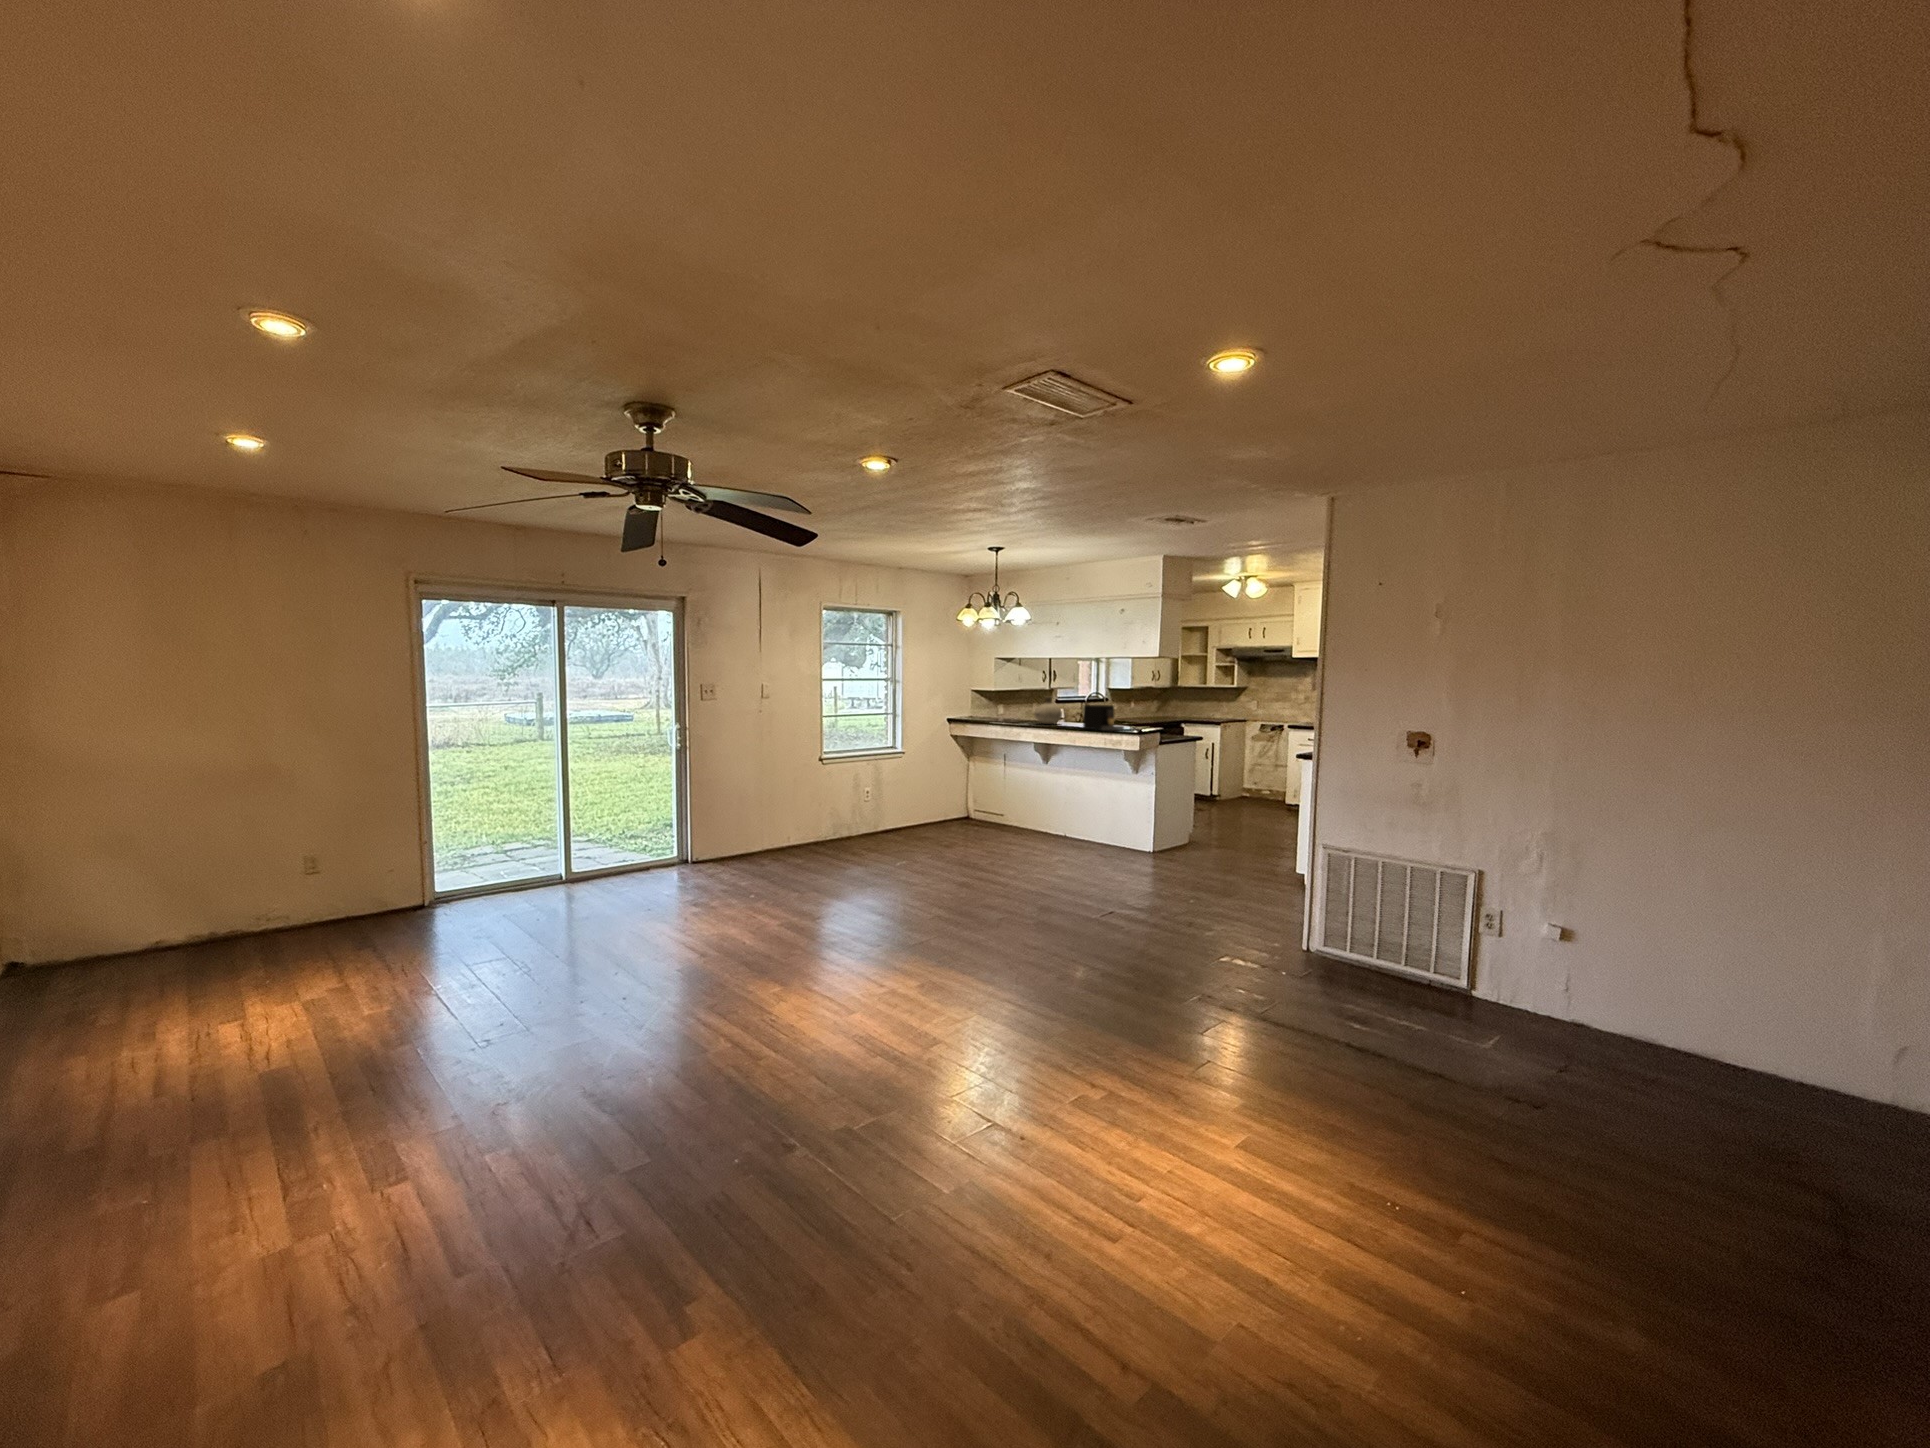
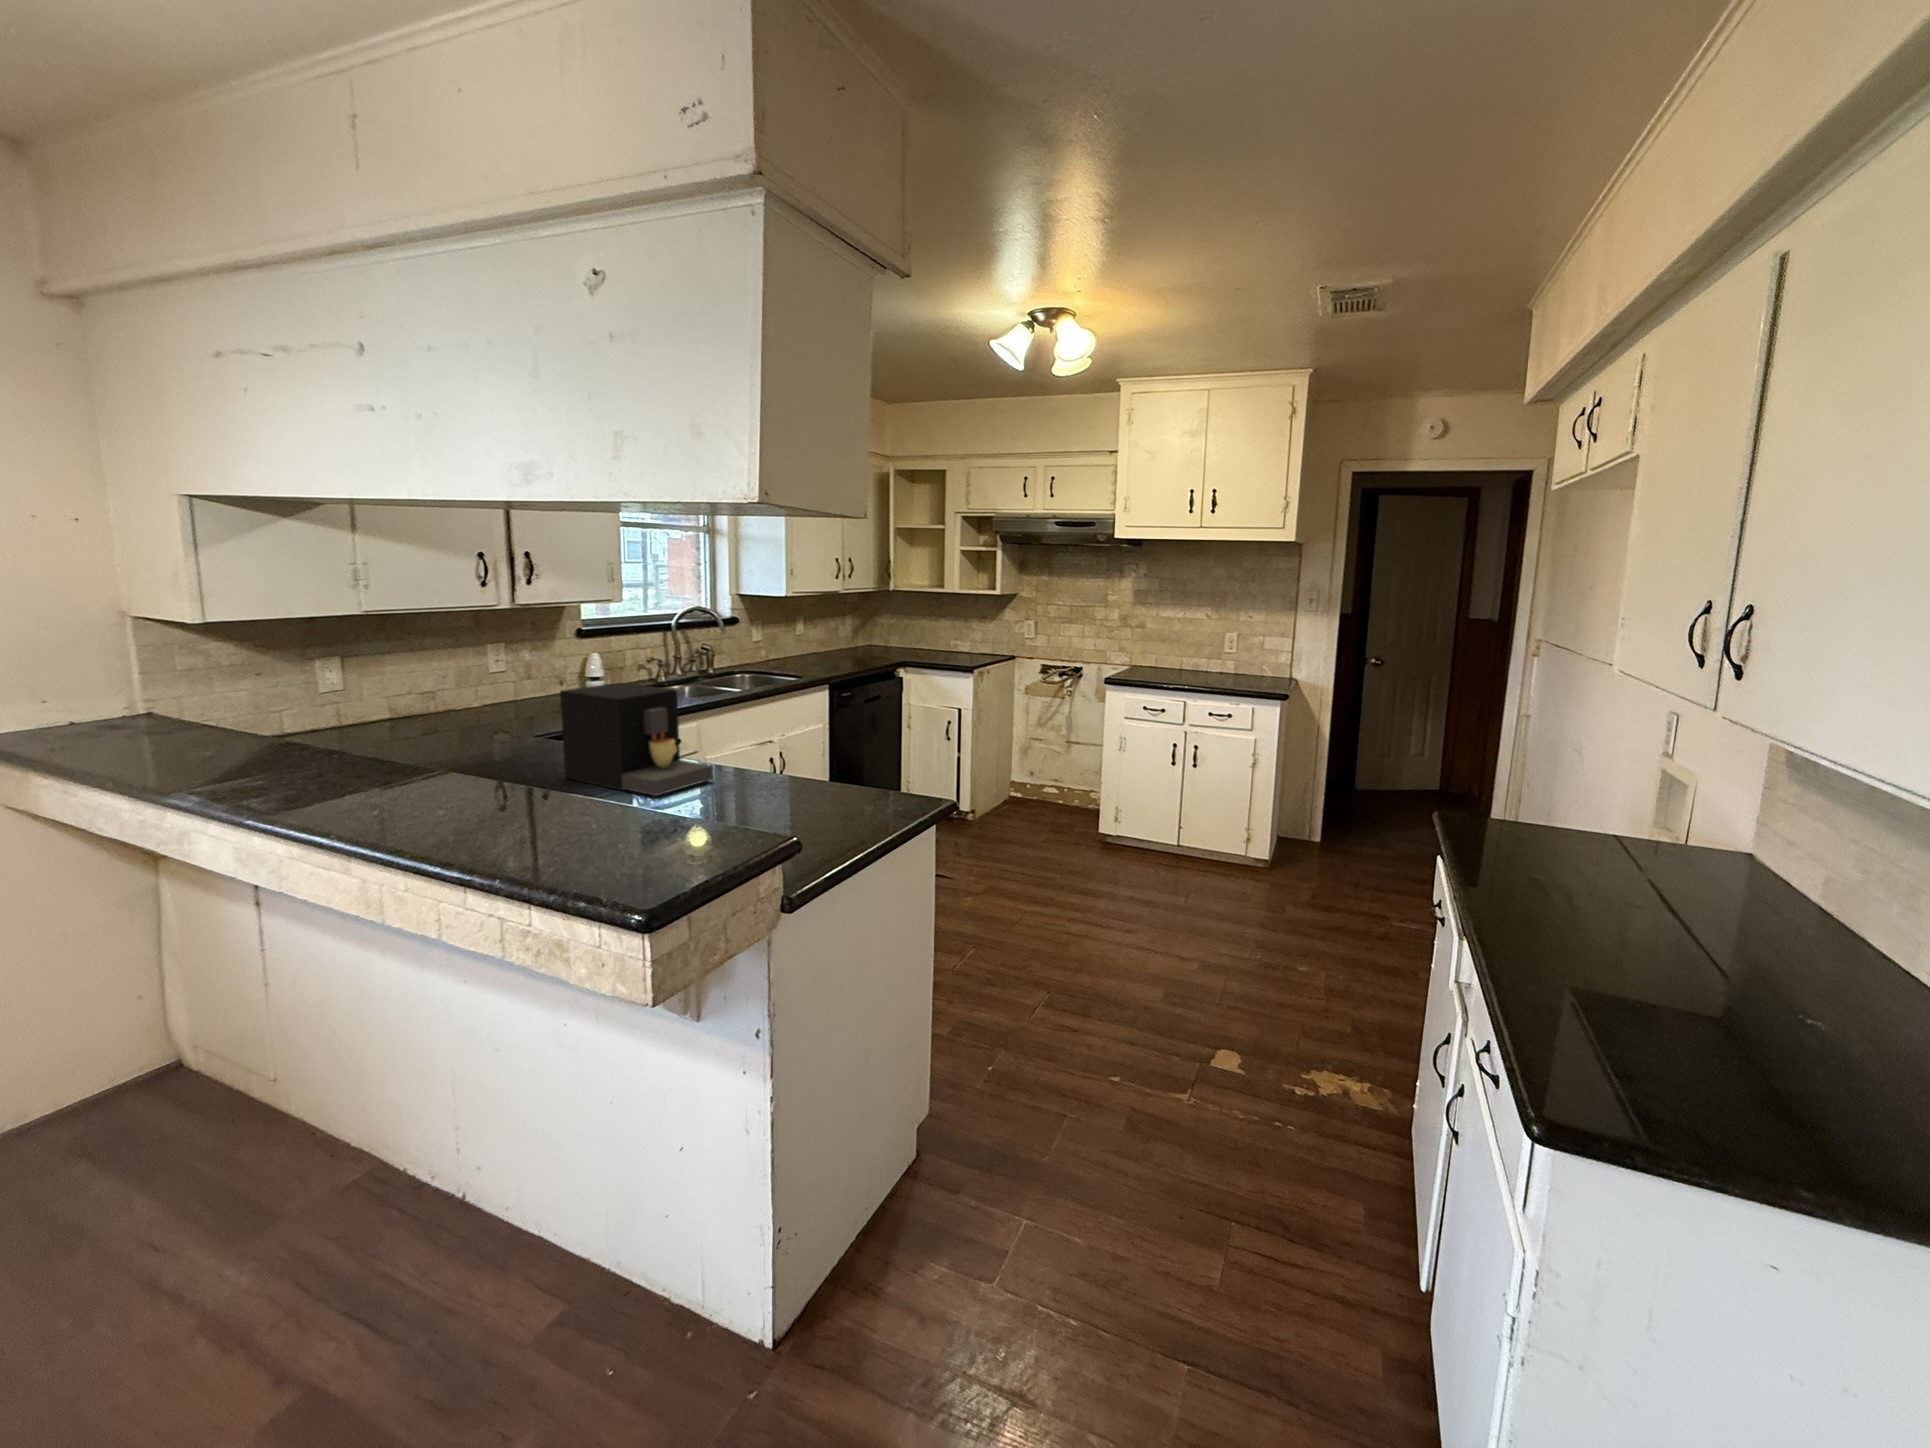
vase: present [1034,696,1062,724] -> none [462,632,568,718]

